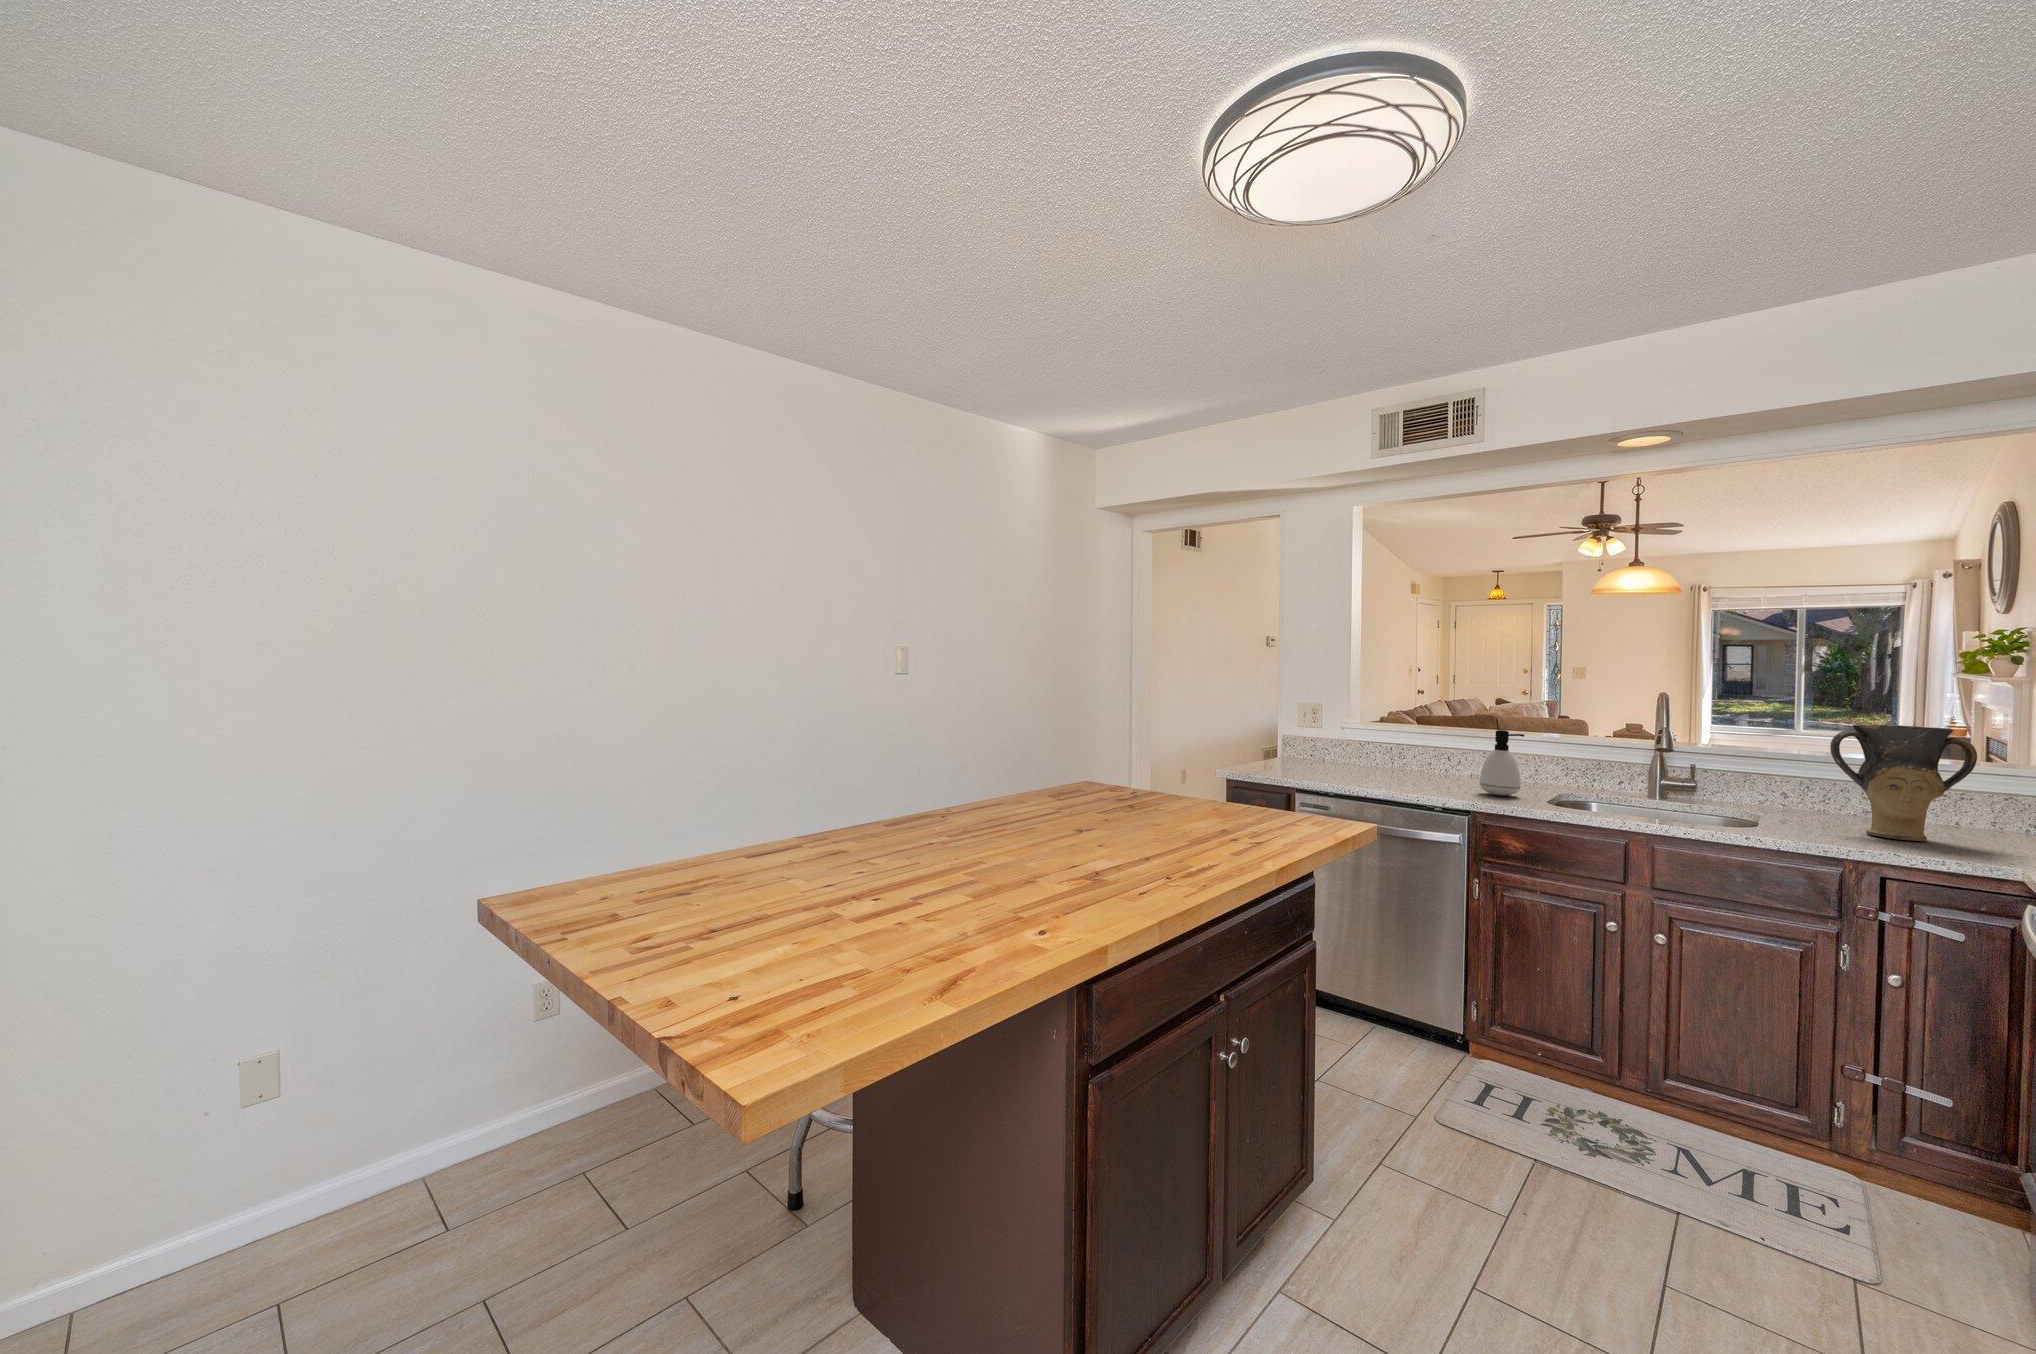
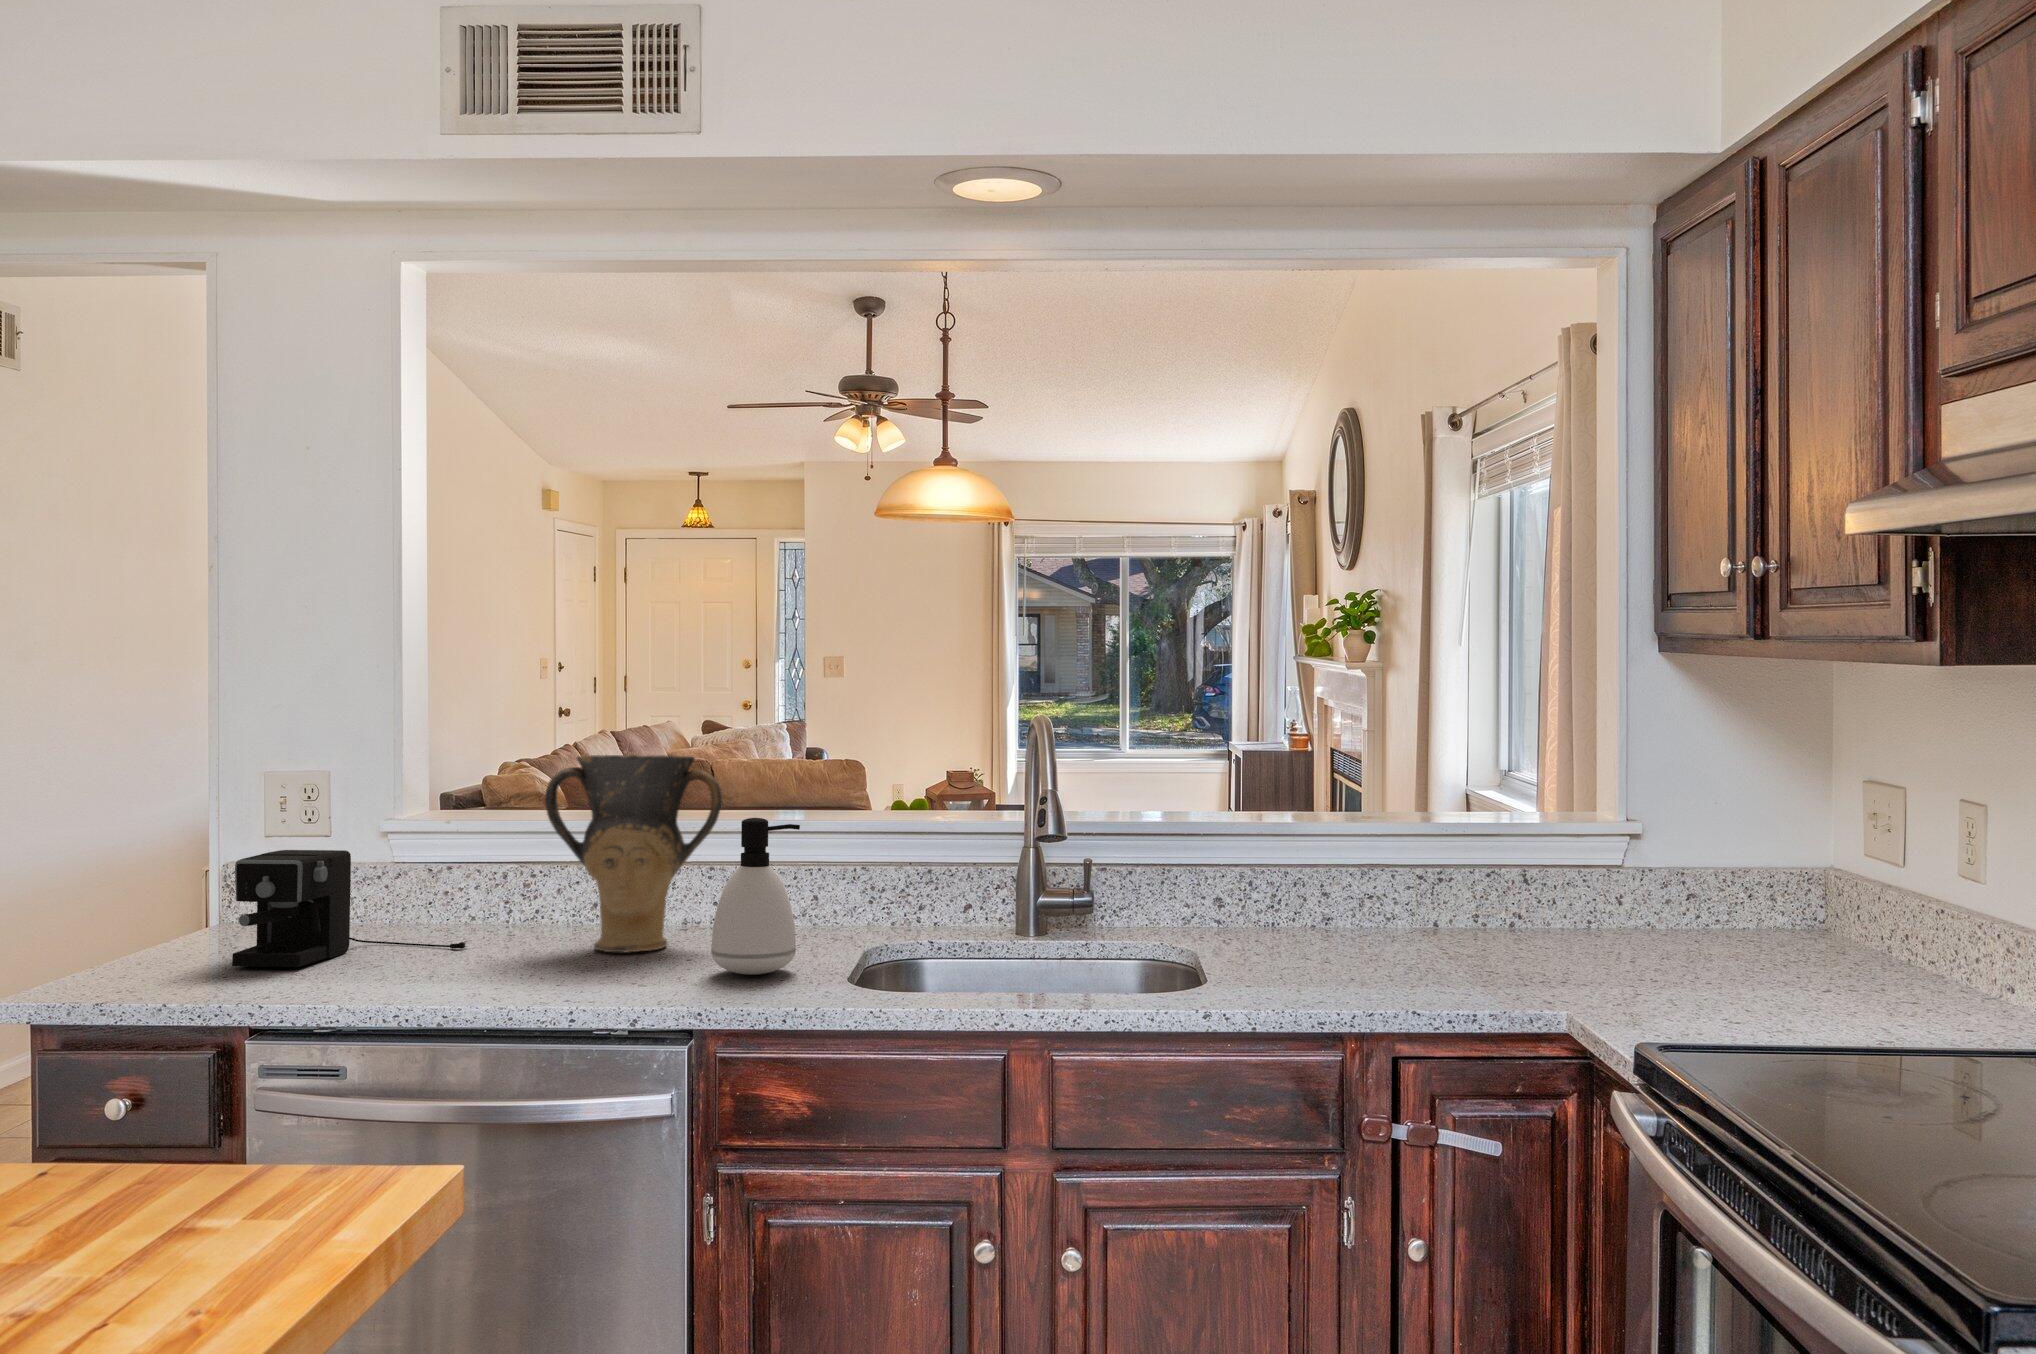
vase: present [1830,725,1977,841] -> present [545,755,722,952]
coffee maker: none [1286,730,1370,774] -> present [232,850,466,967]

